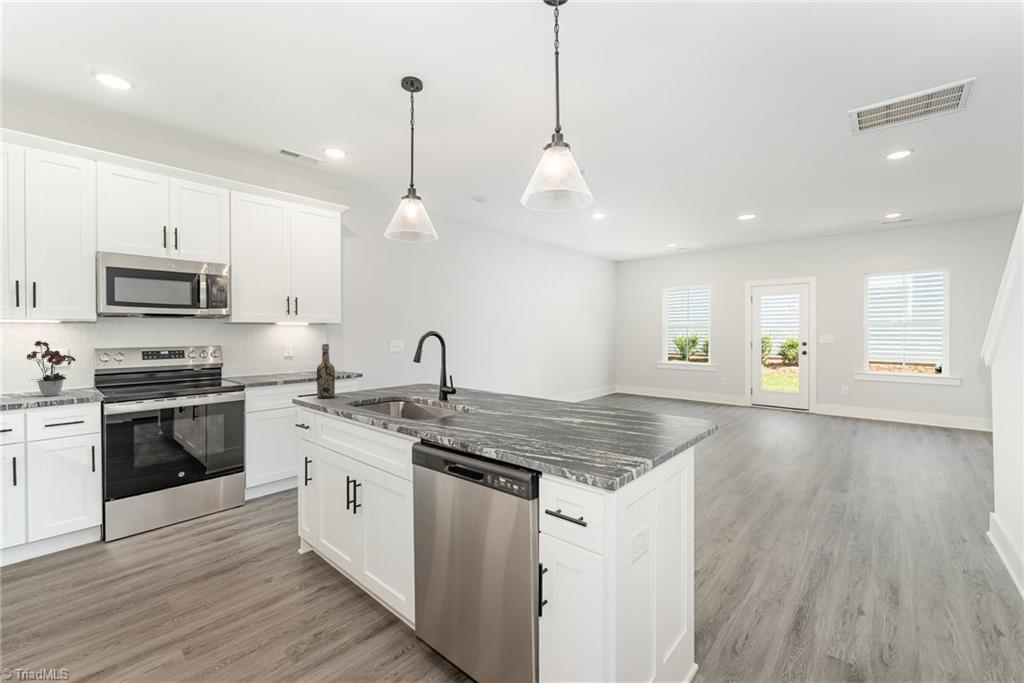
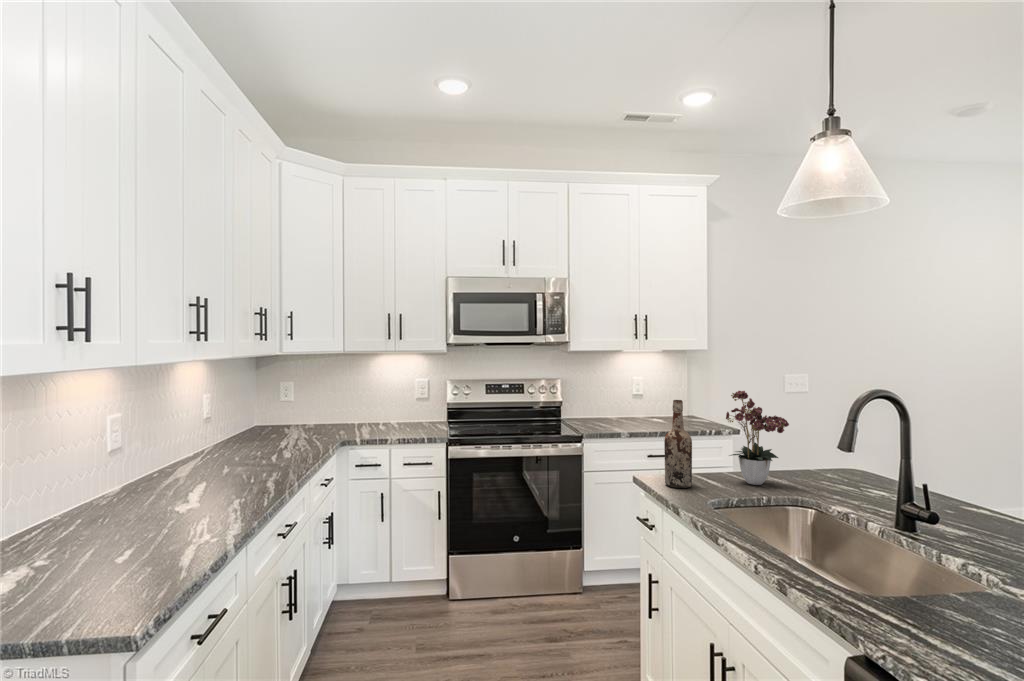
flower arrangement: present [27,341,76,396] -> present [726,391,789,485]

